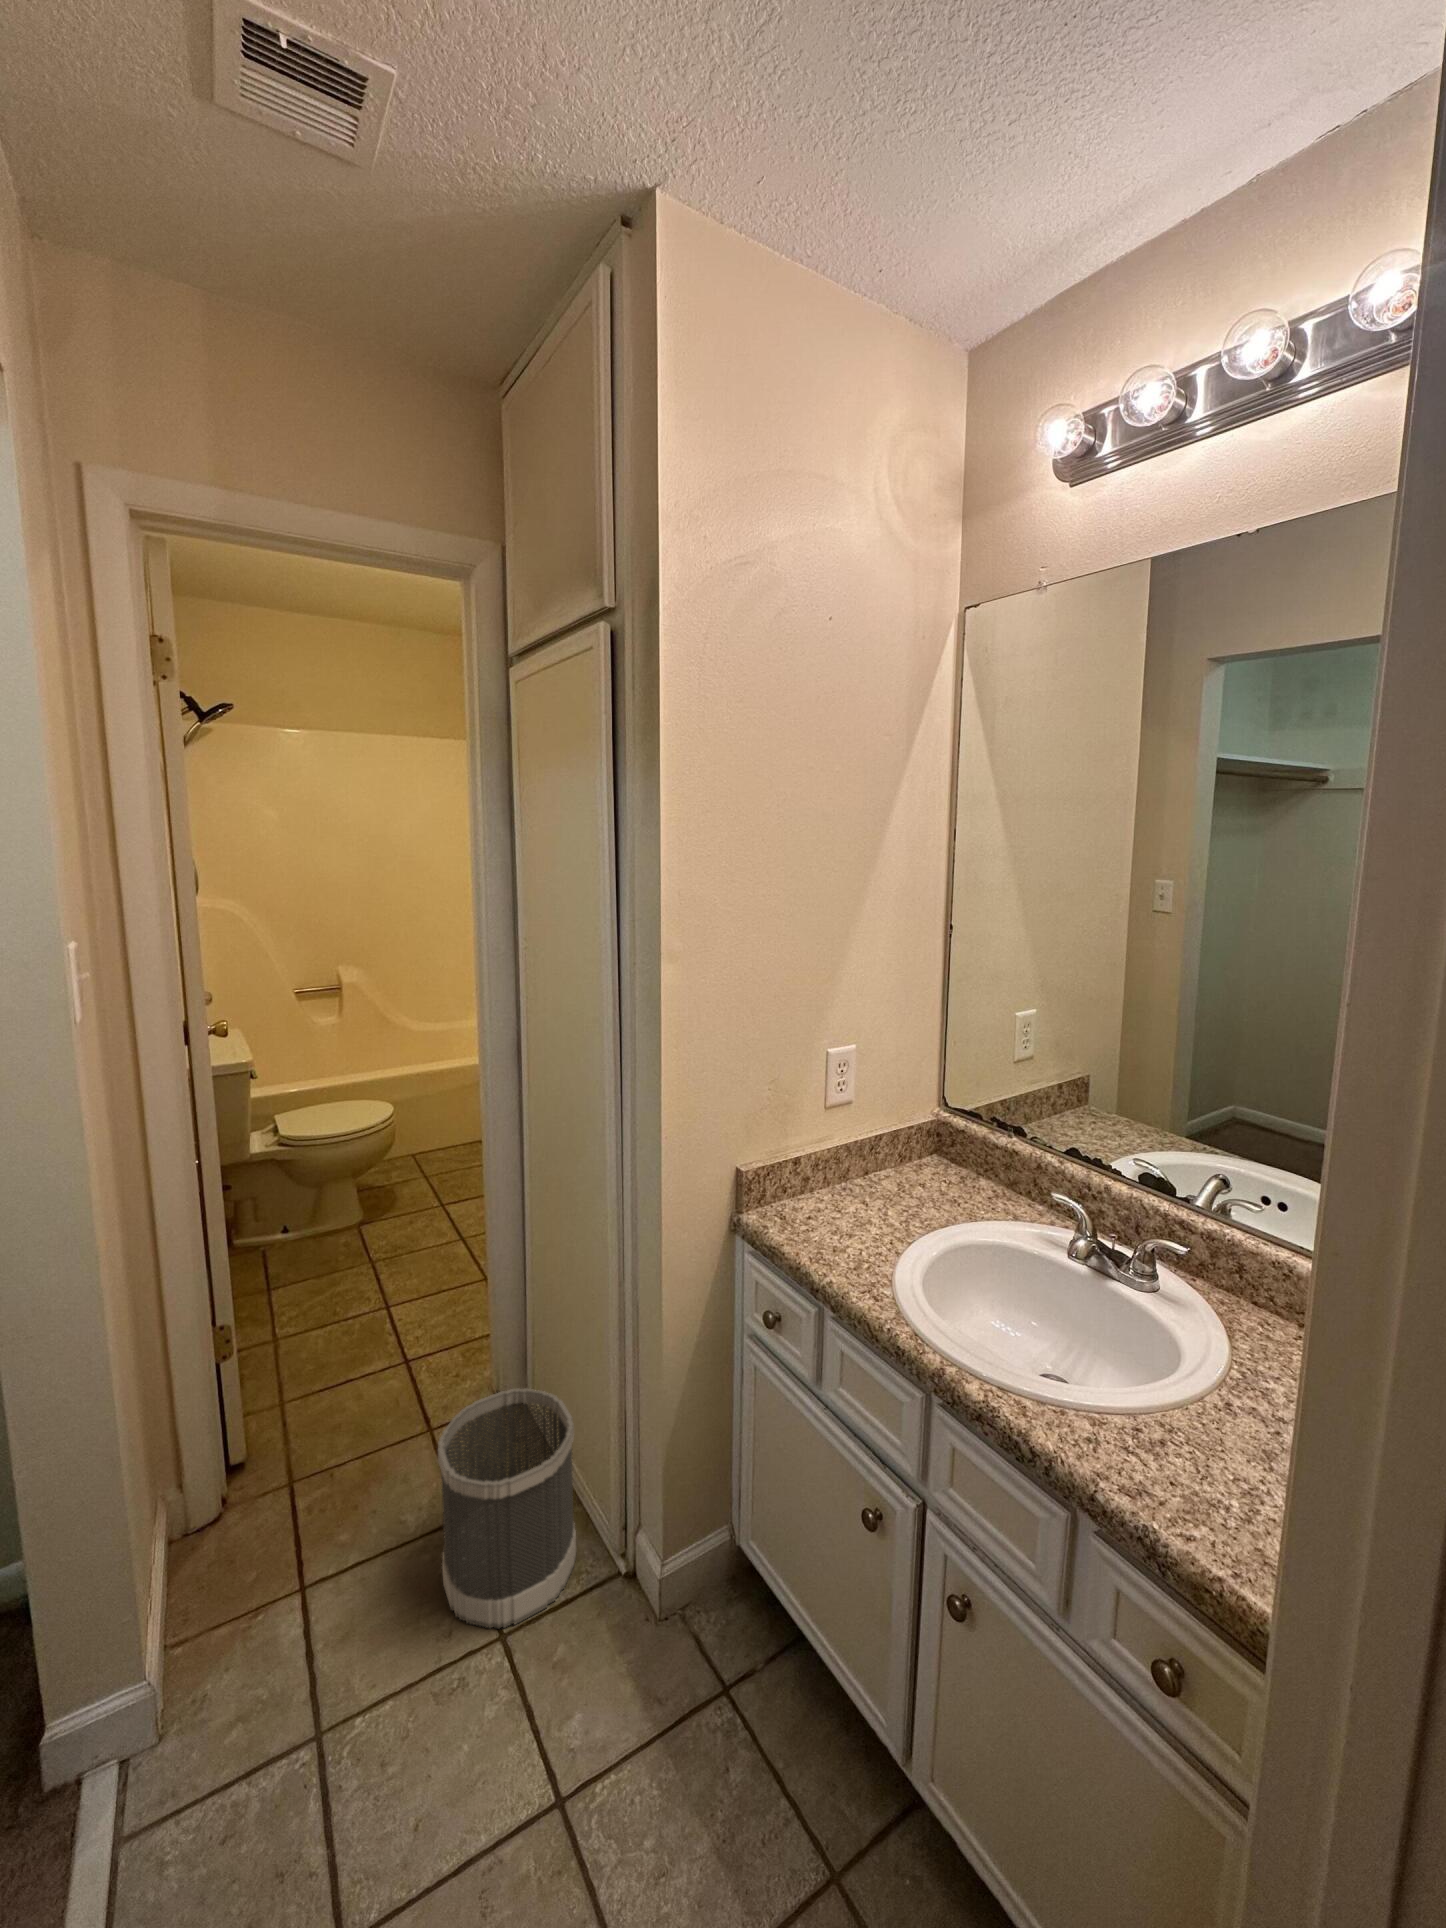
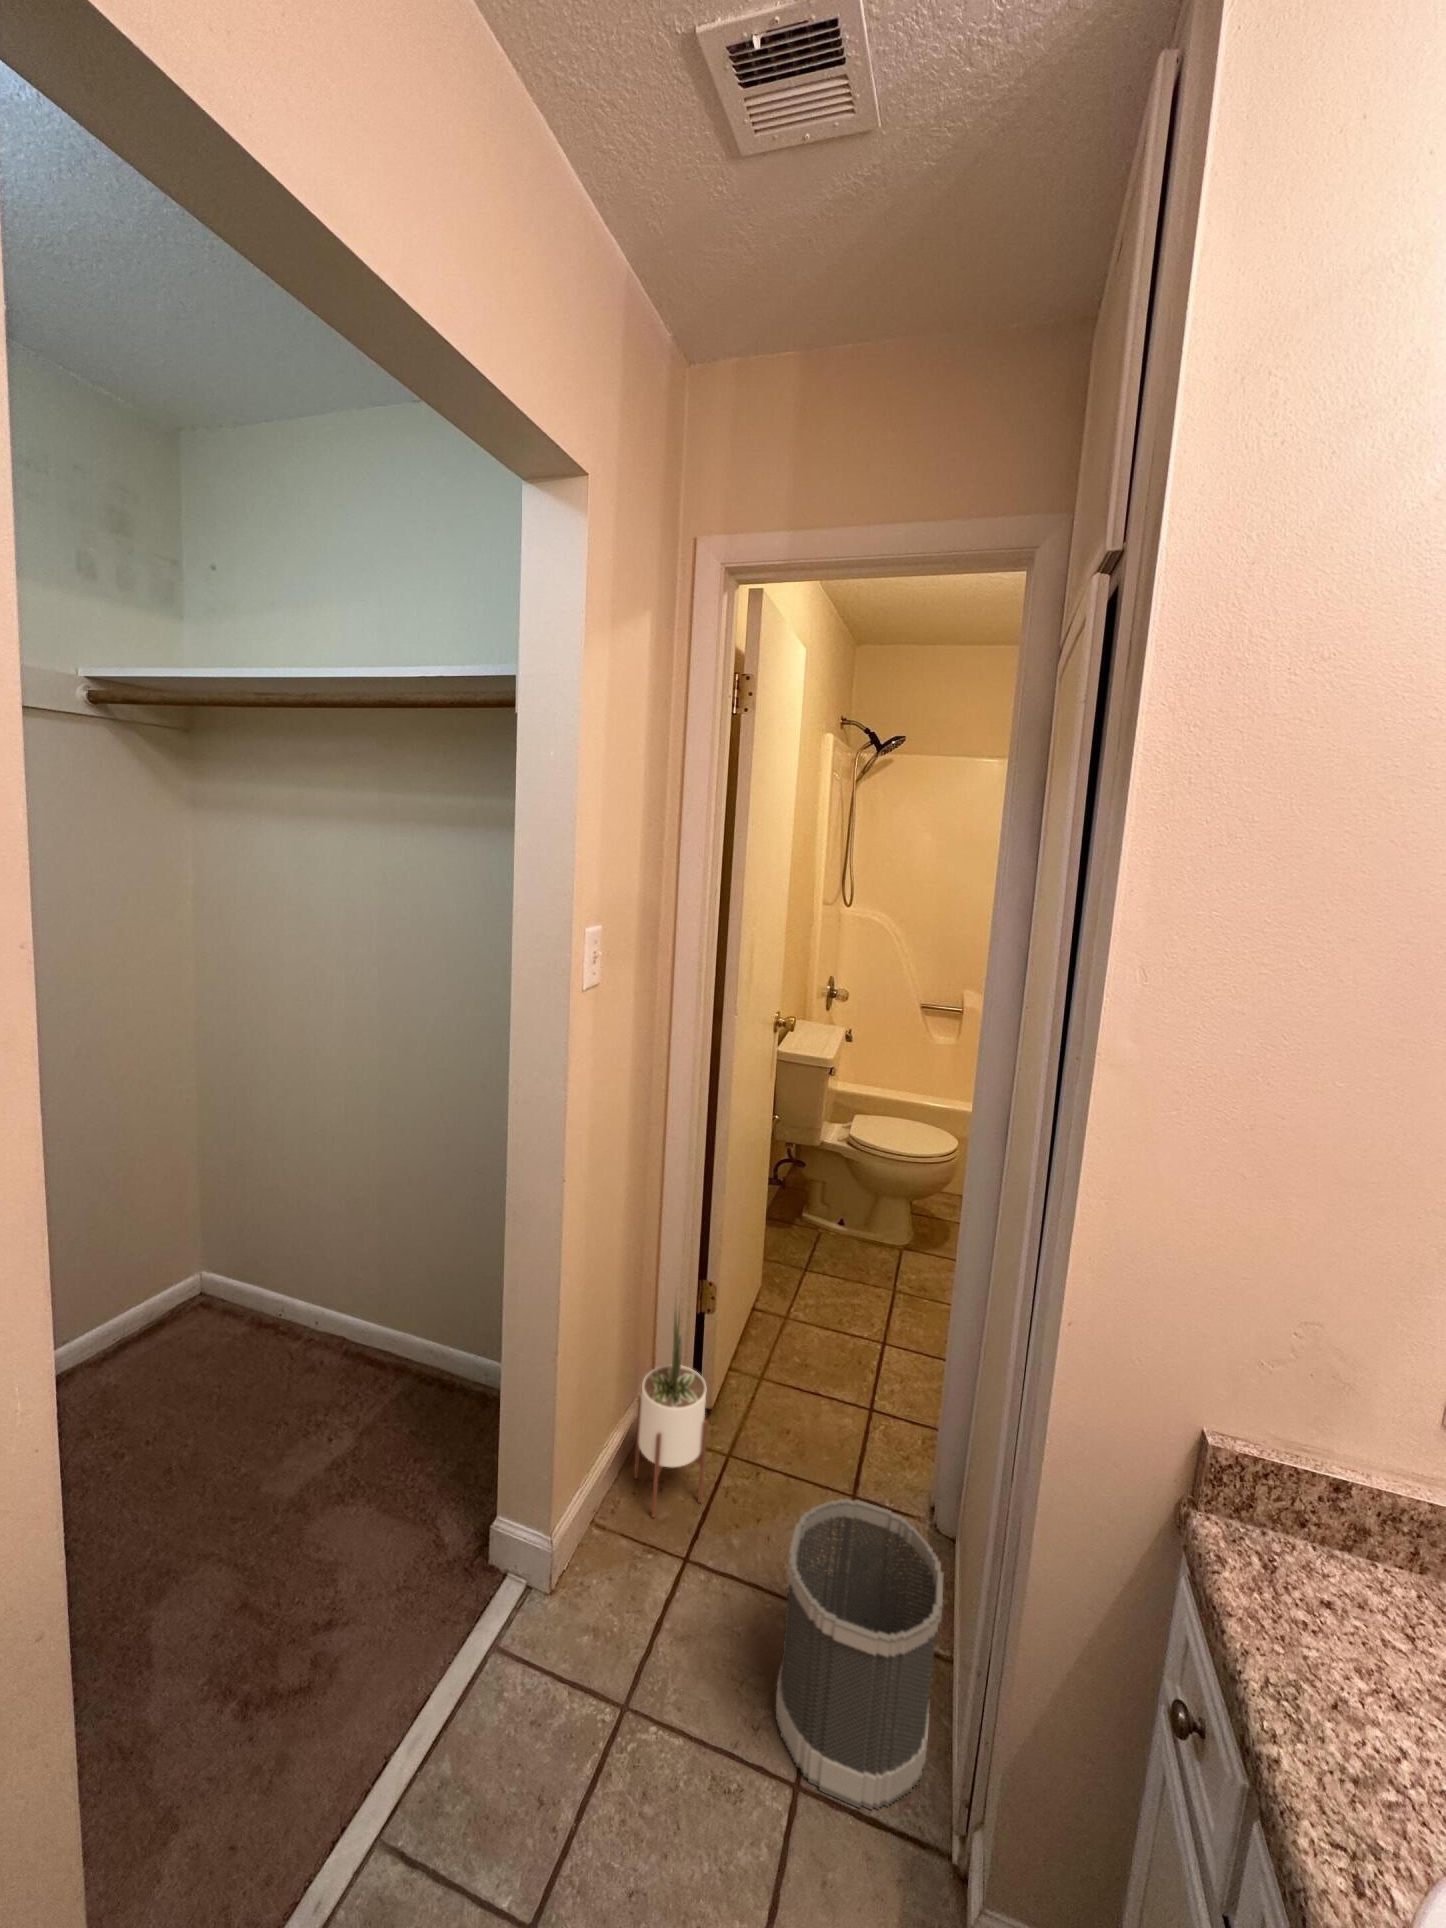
potted plant: none [181,1333,286,1590] -> present [634,1301,708,1518]

